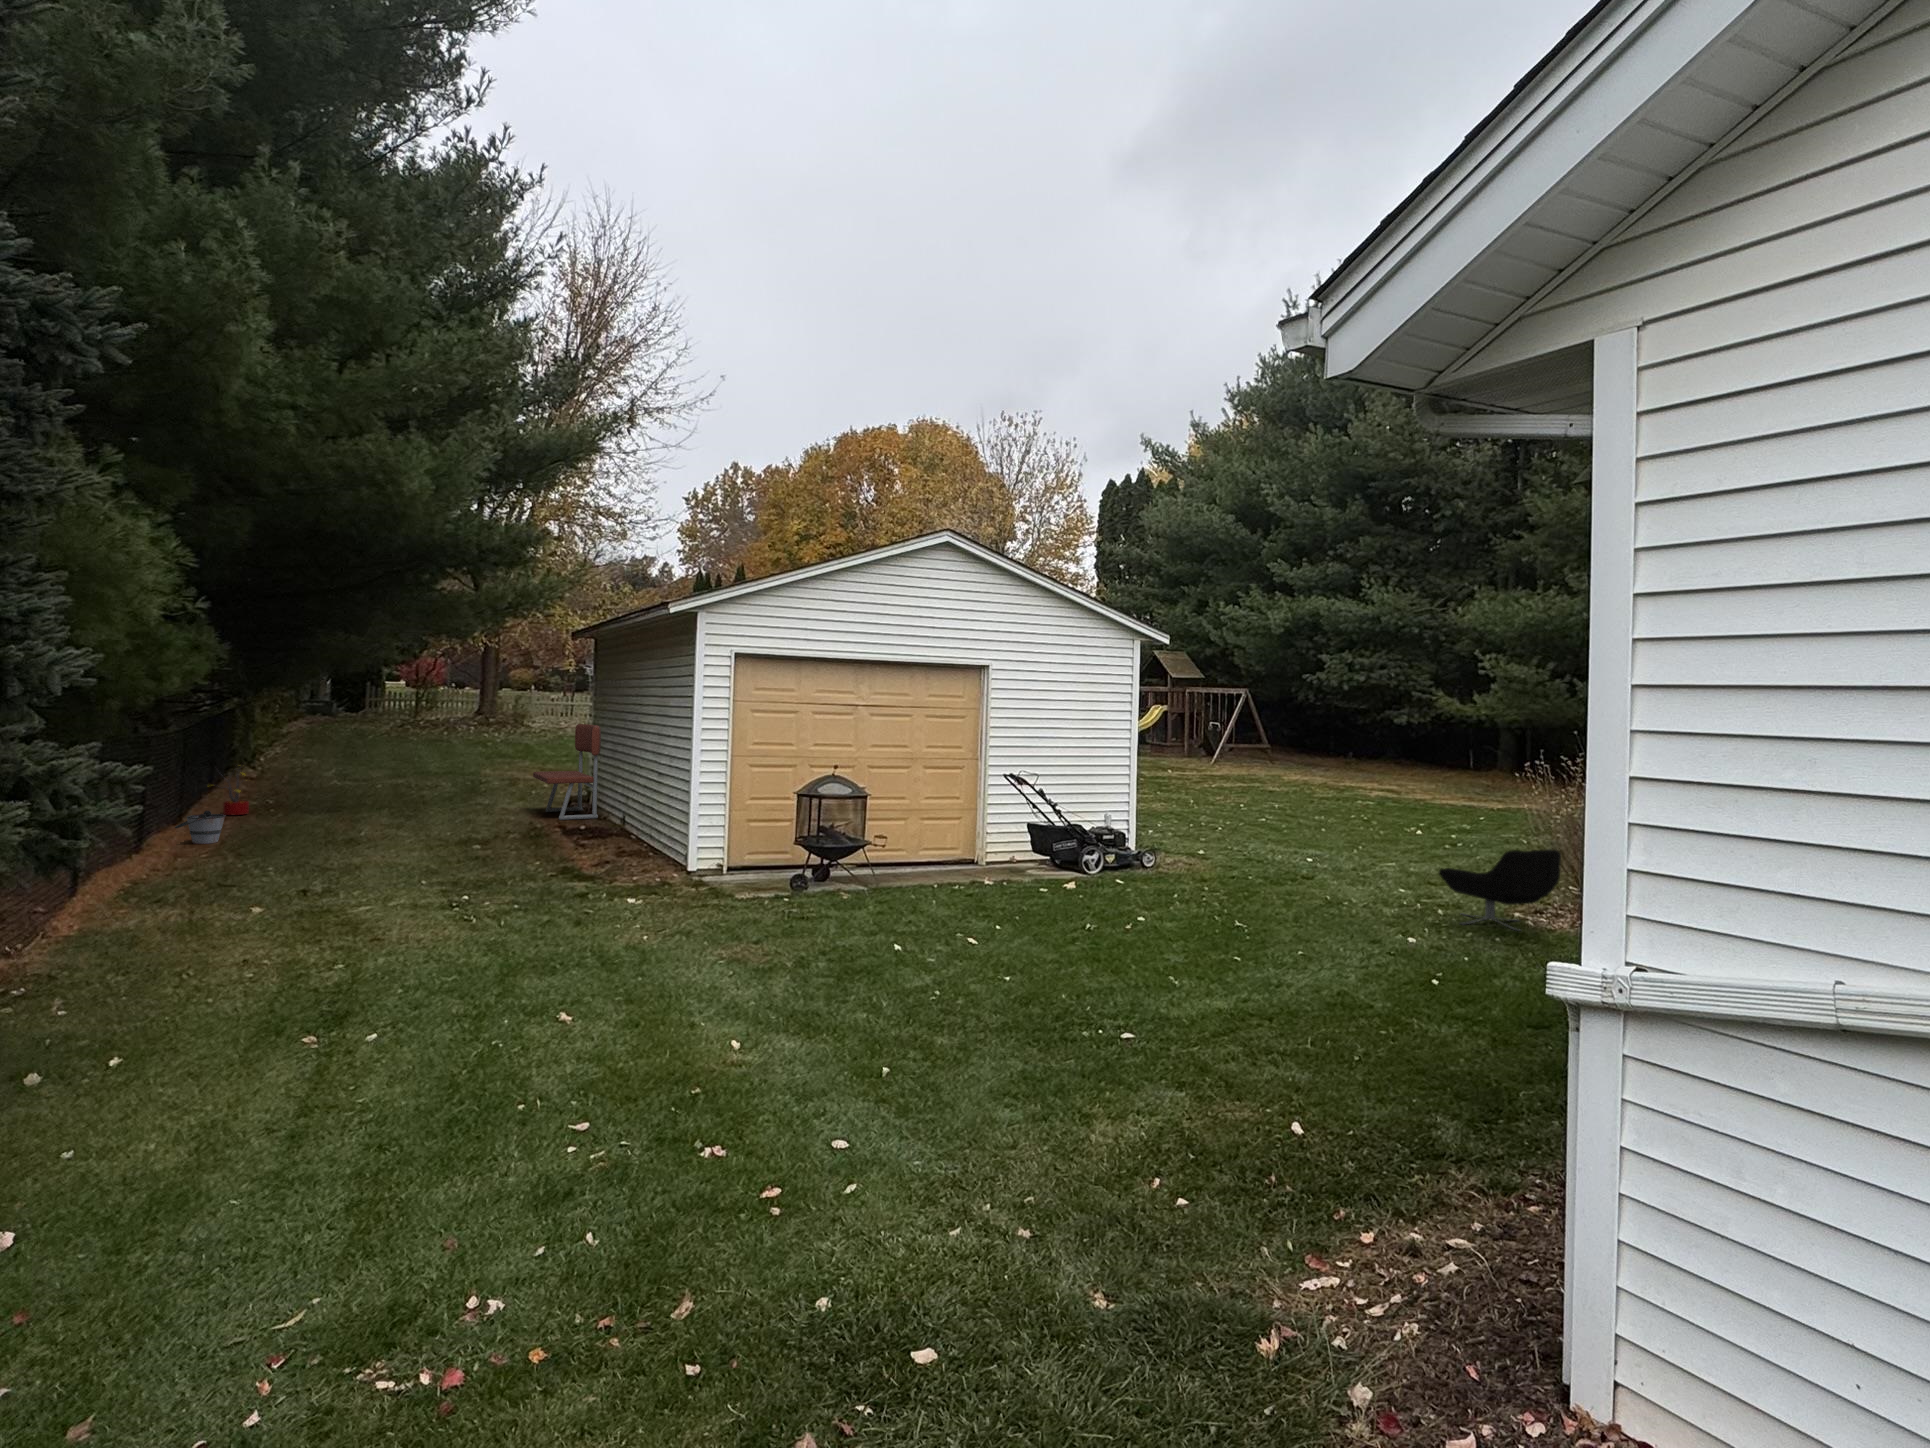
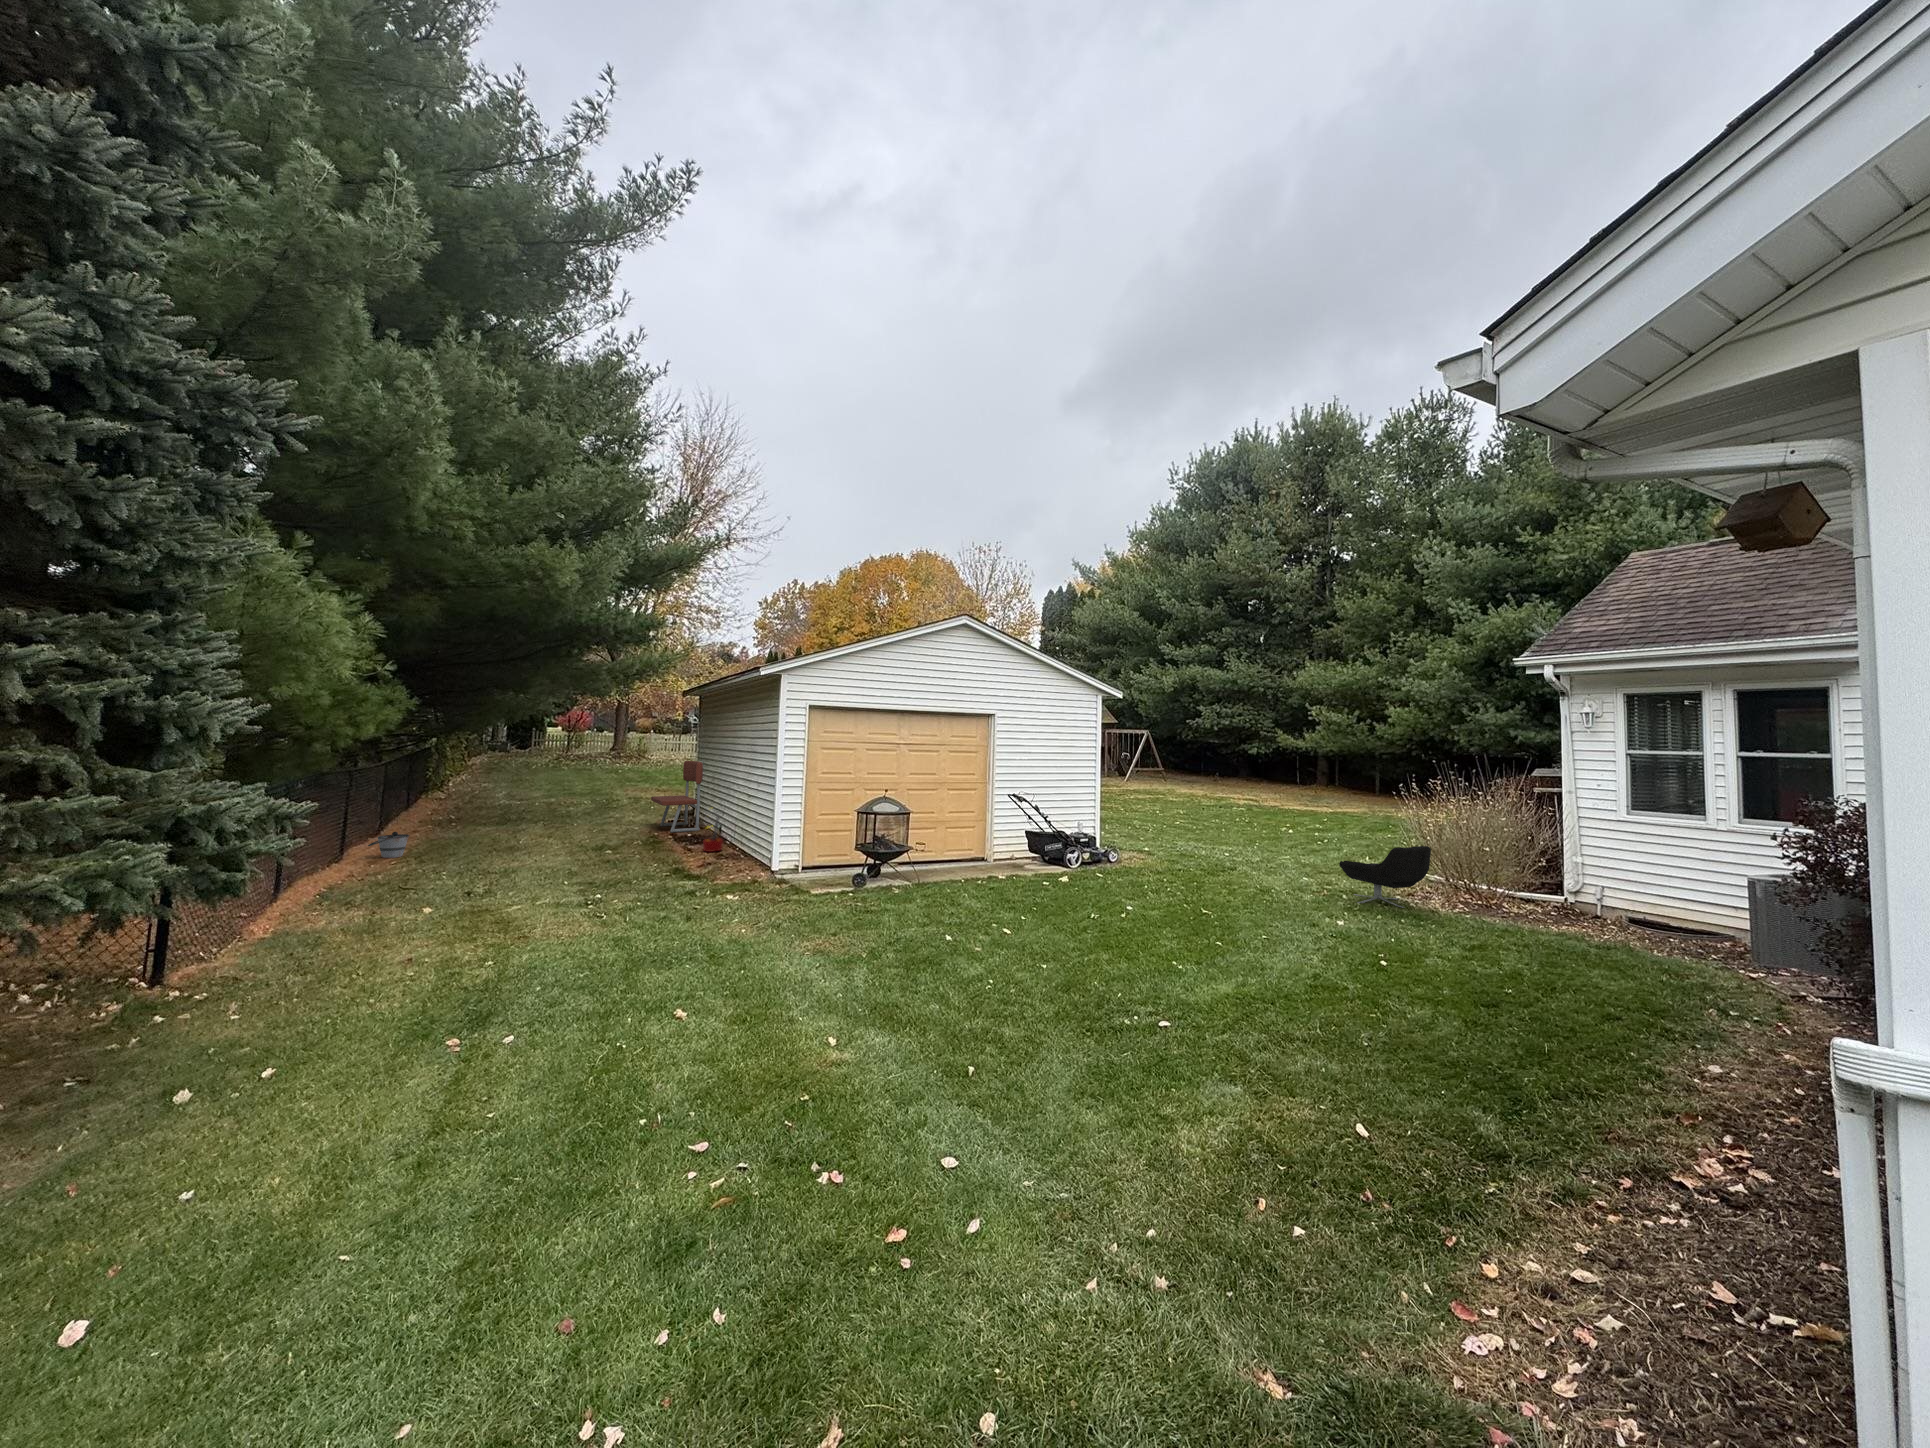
decorative plant: present [222,765,249,815] -> present [703,812,723,852]

